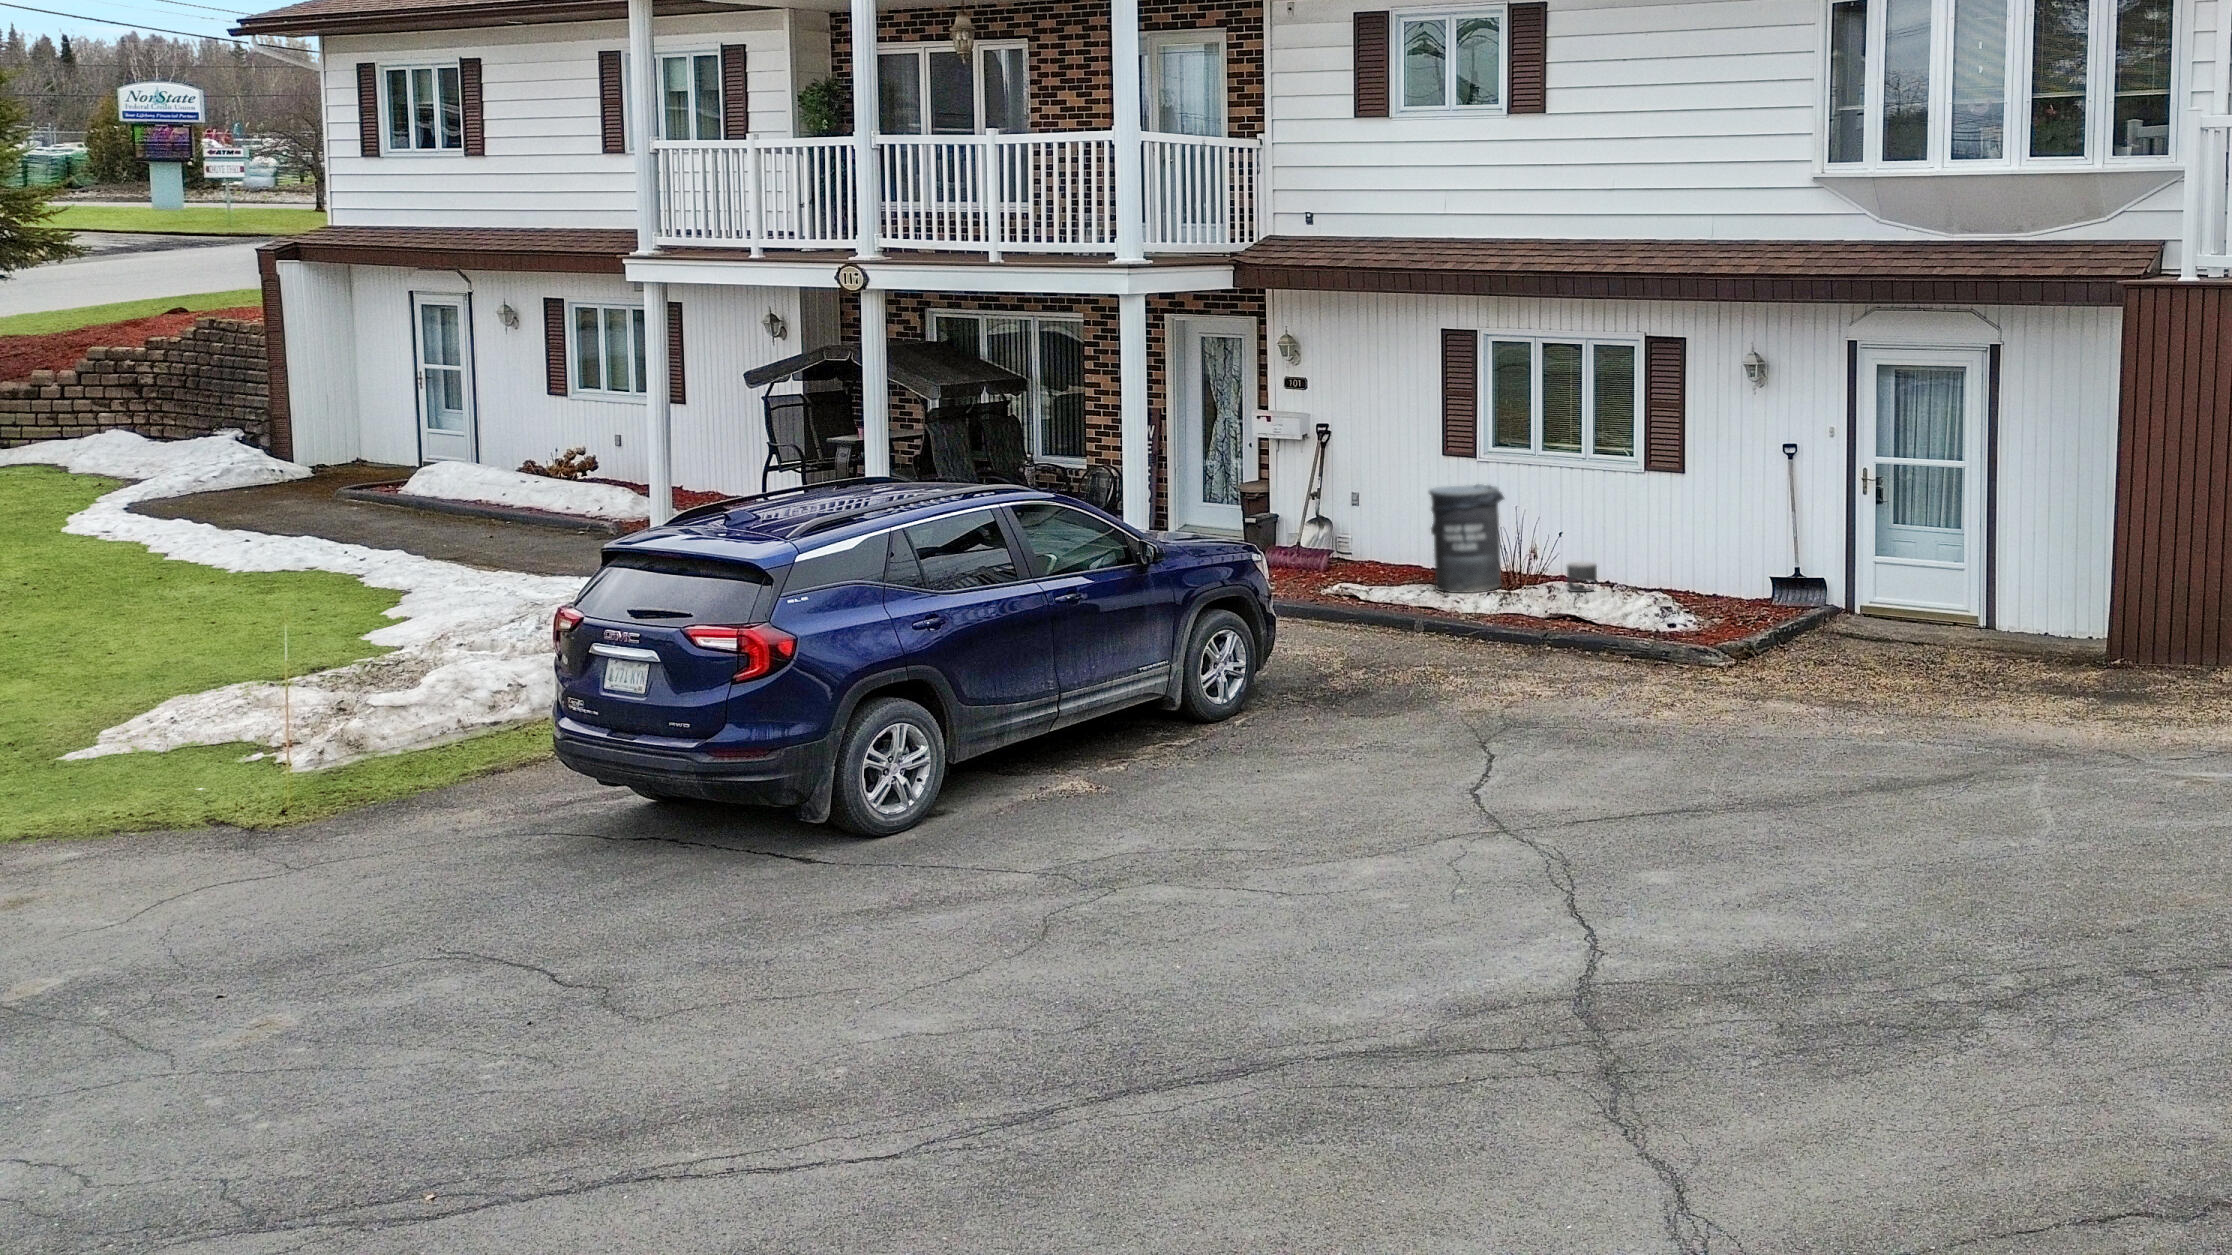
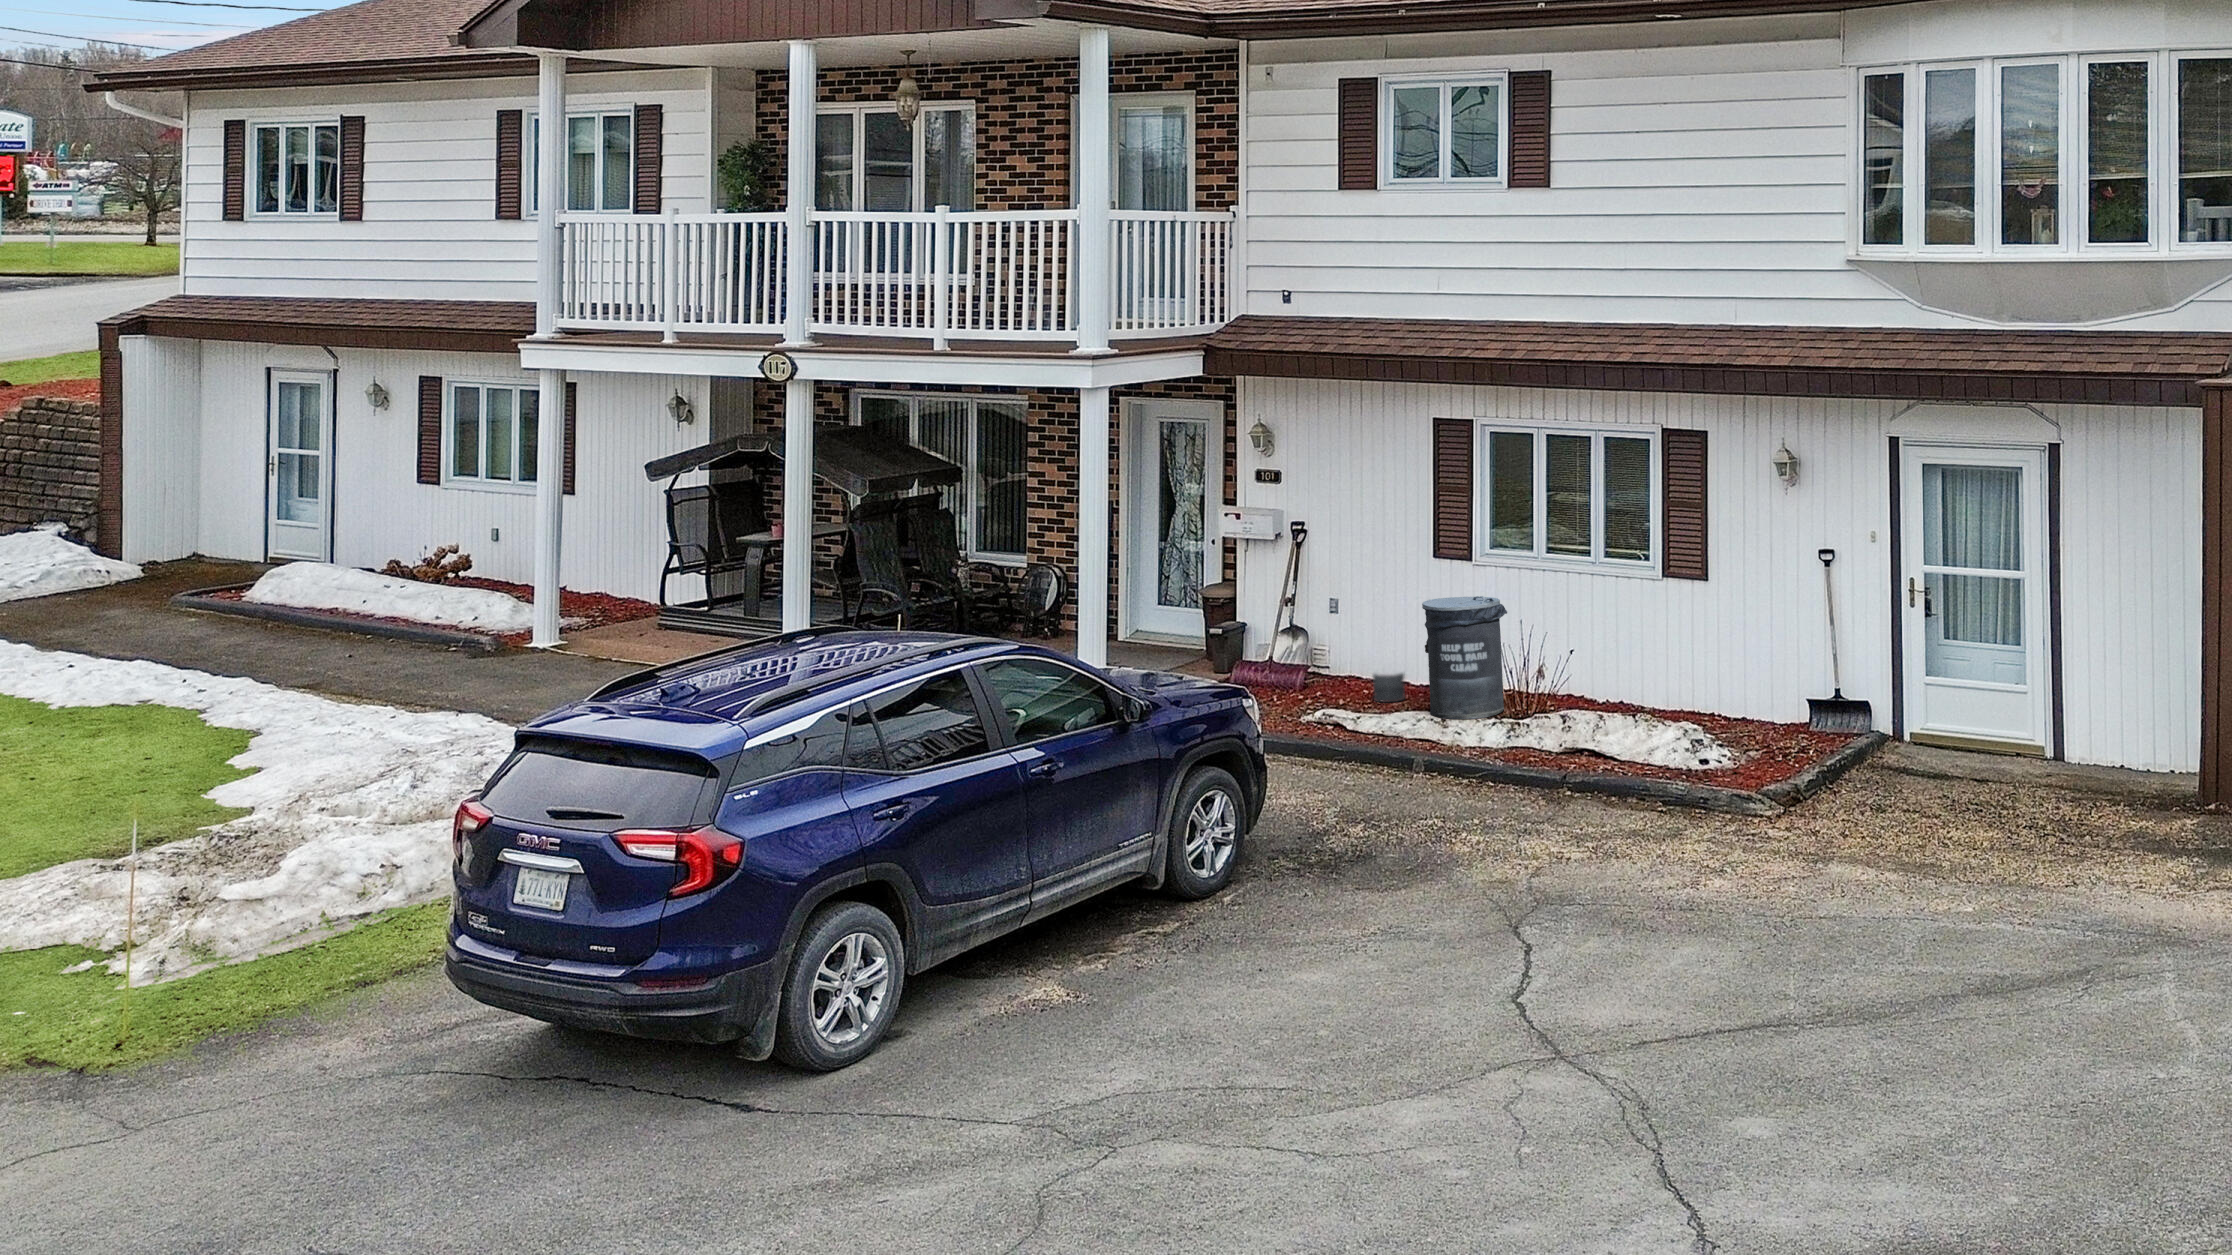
planter: present [1567,562,1597,592] -> present [1373,672,1405,703]

